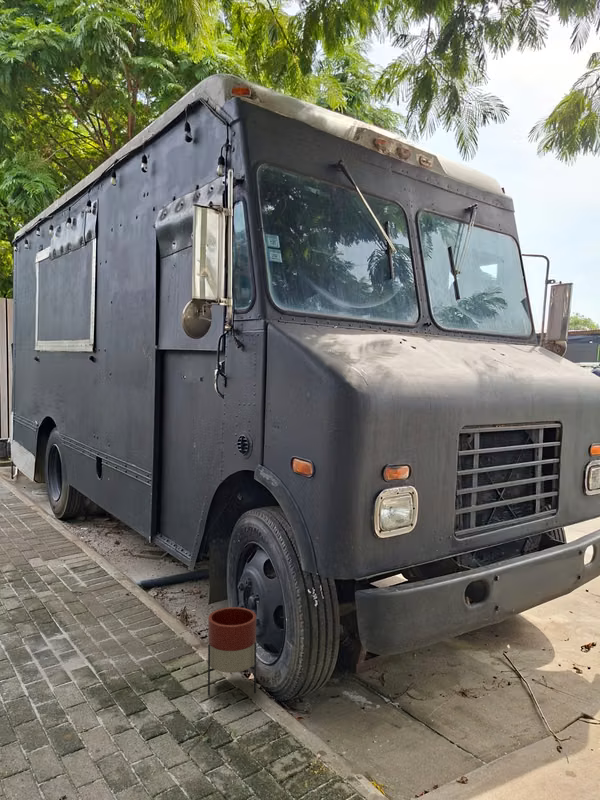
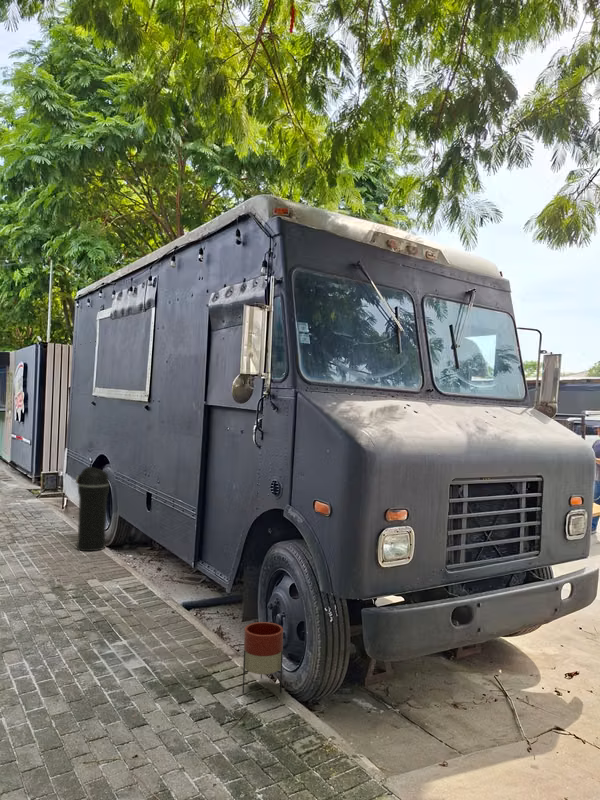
trash can: none [16,430,57,524] -> present [75,467,109,551]

